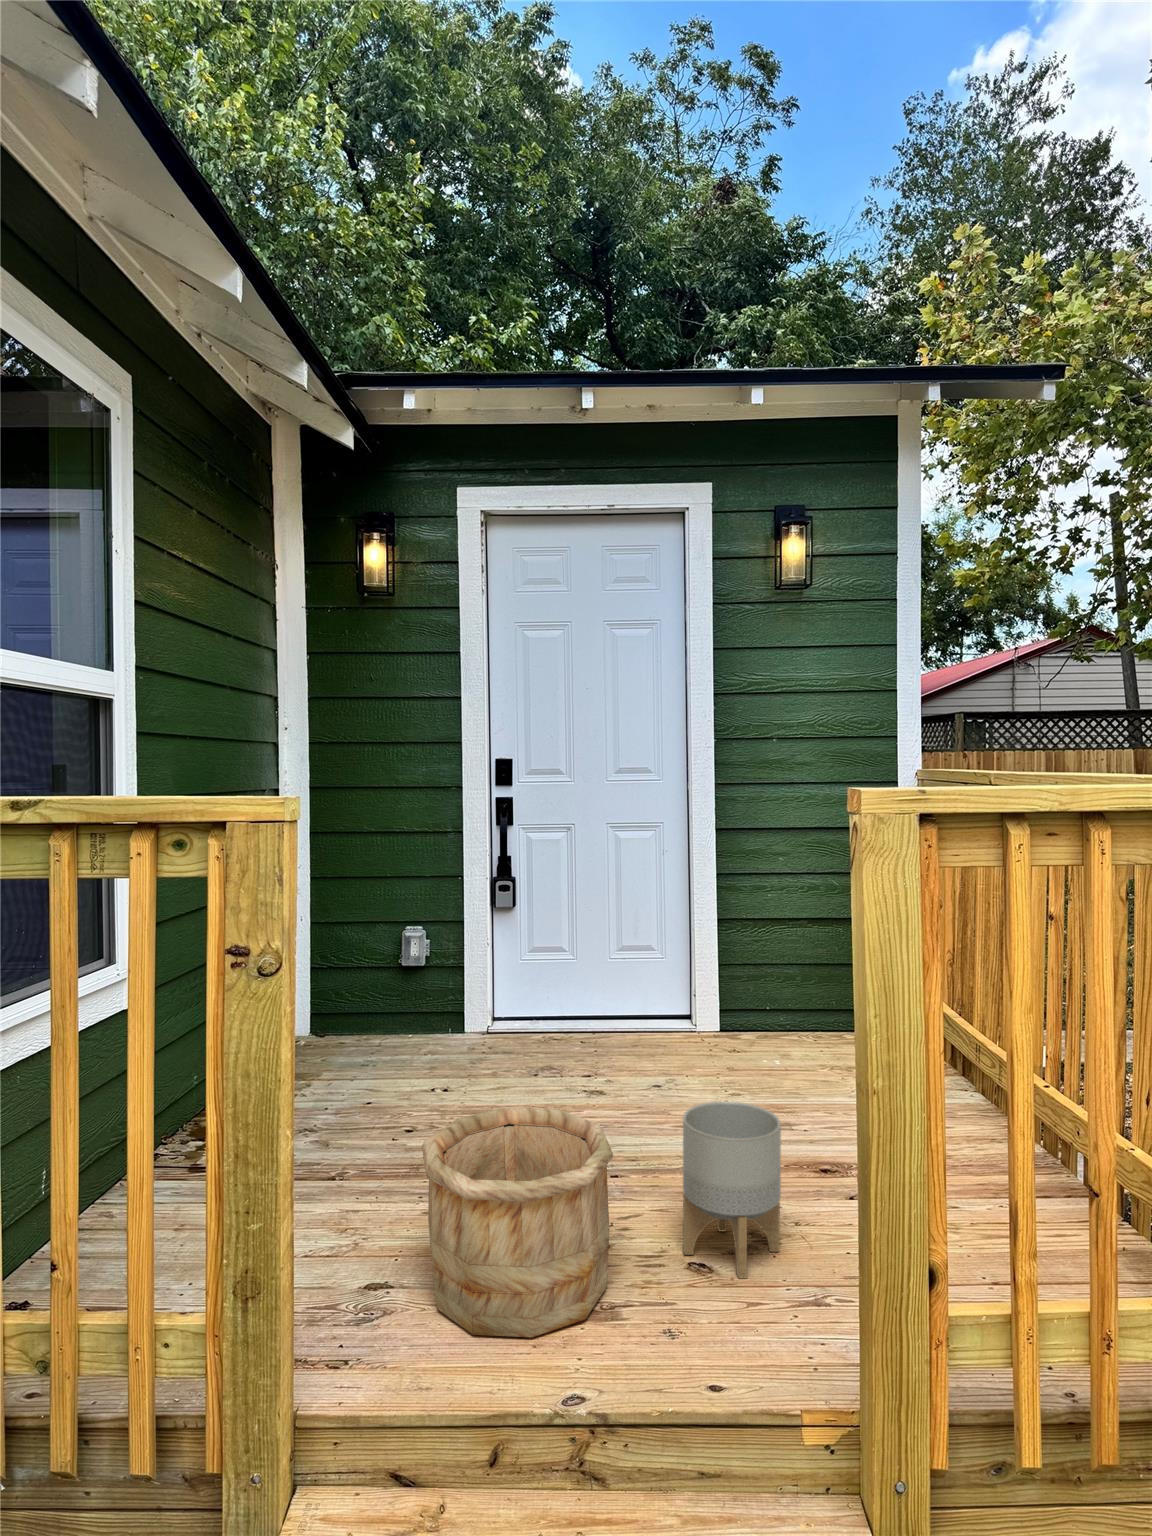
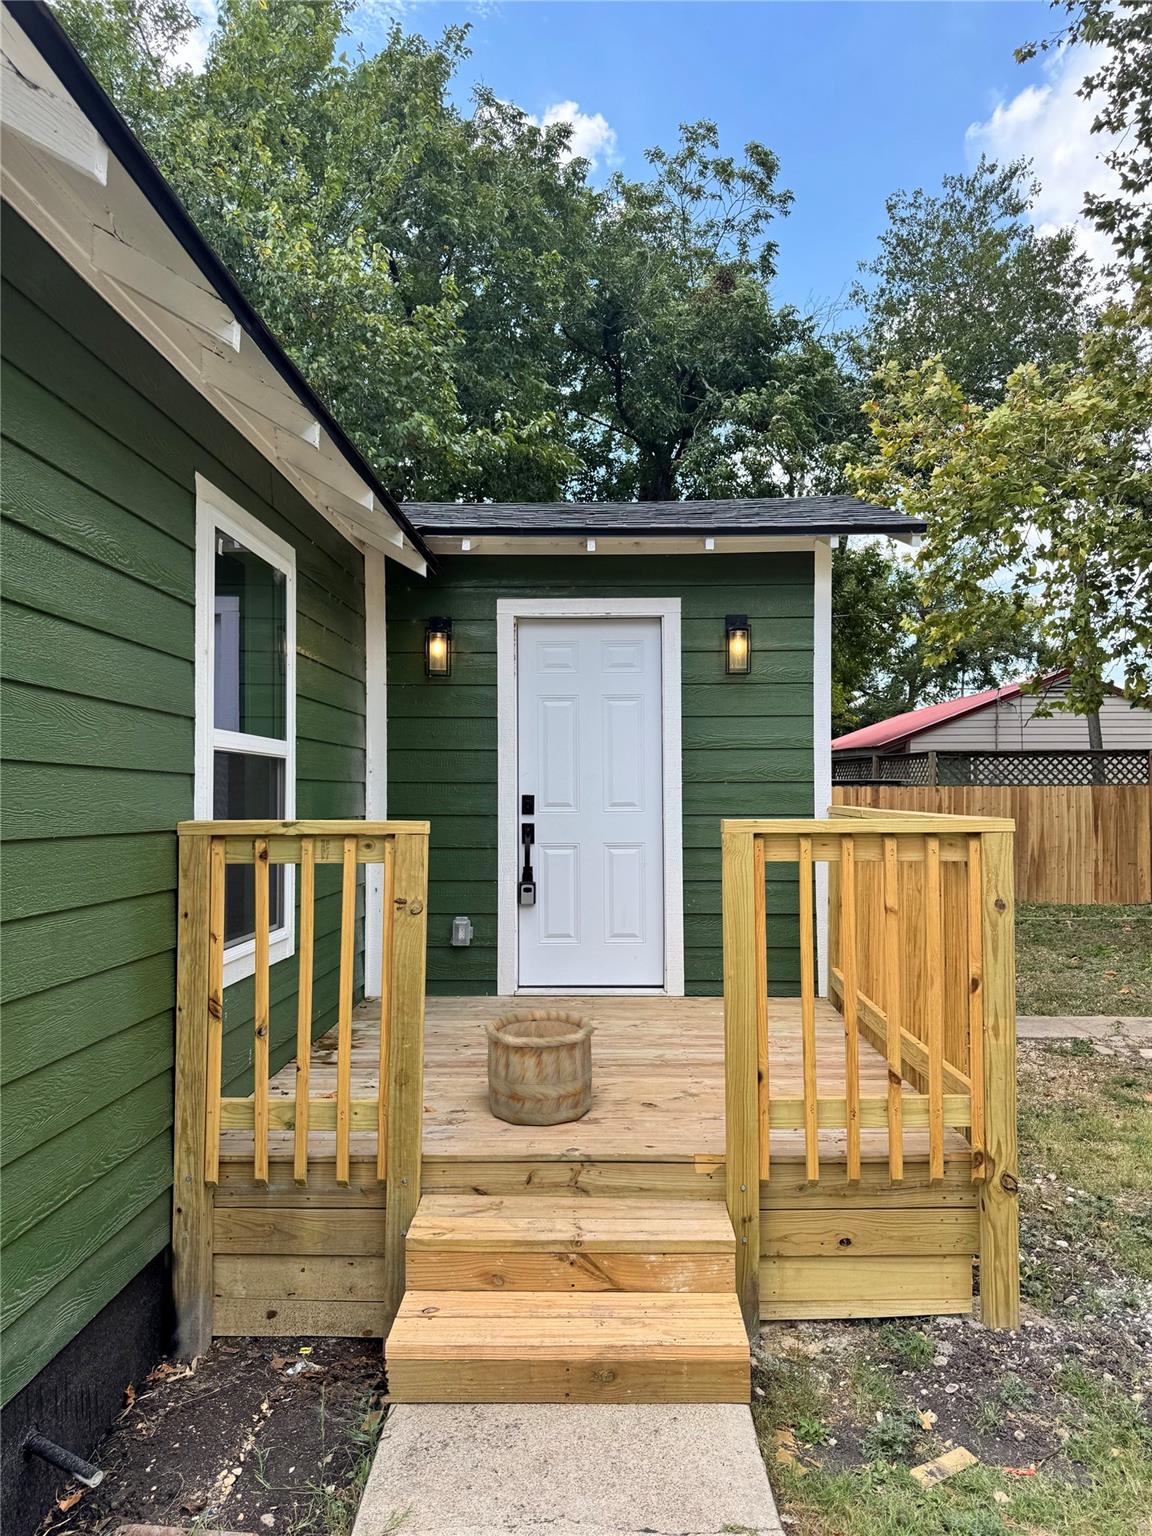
planter: present [683,1101,781,1278] -> none [637,1011,695,1107]

